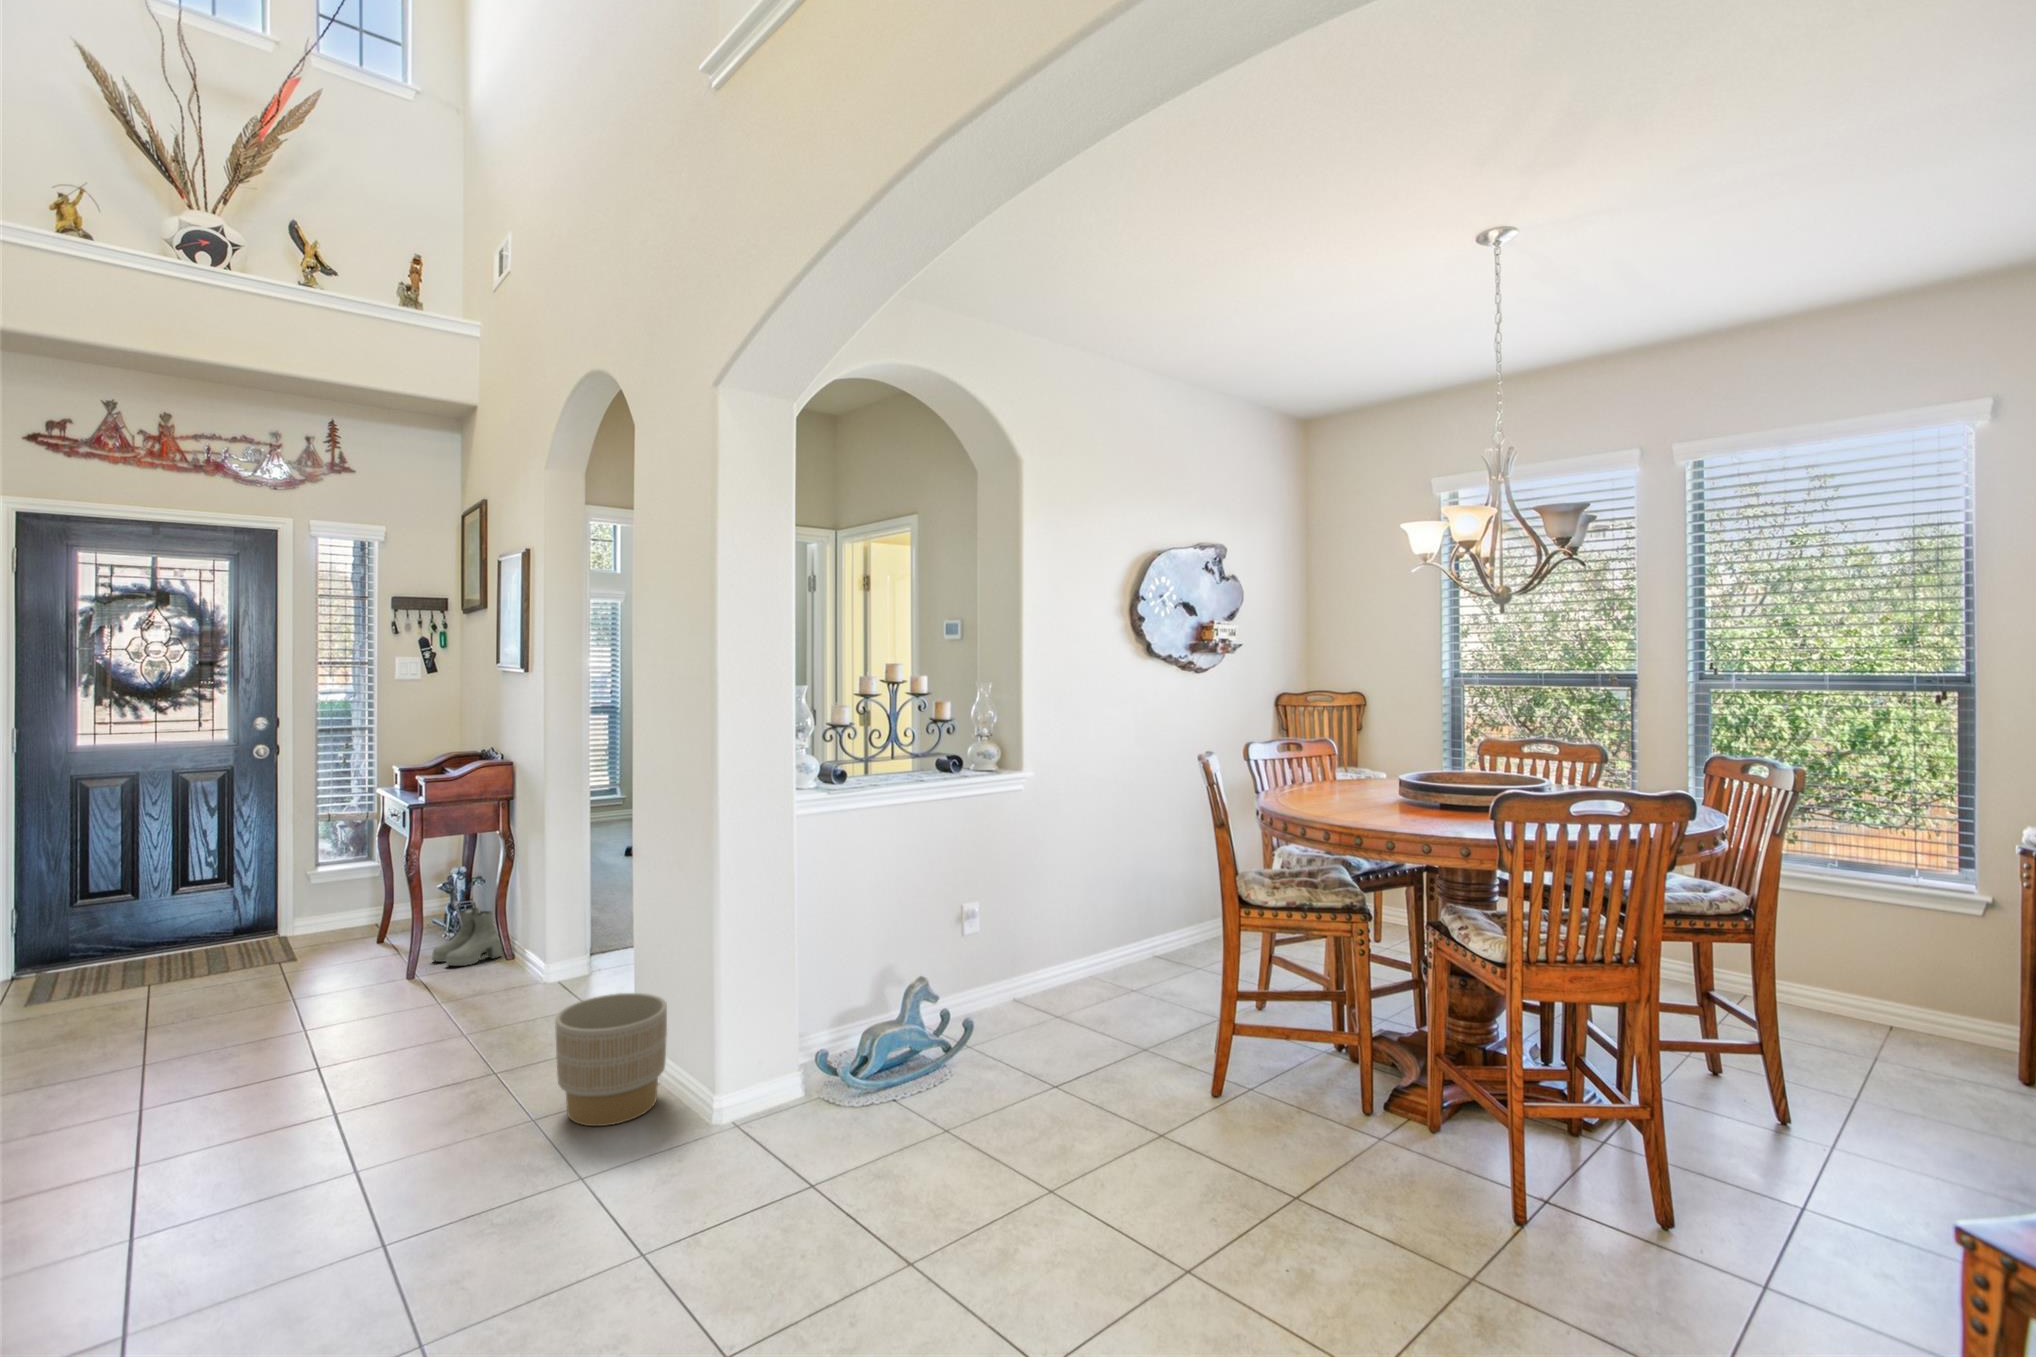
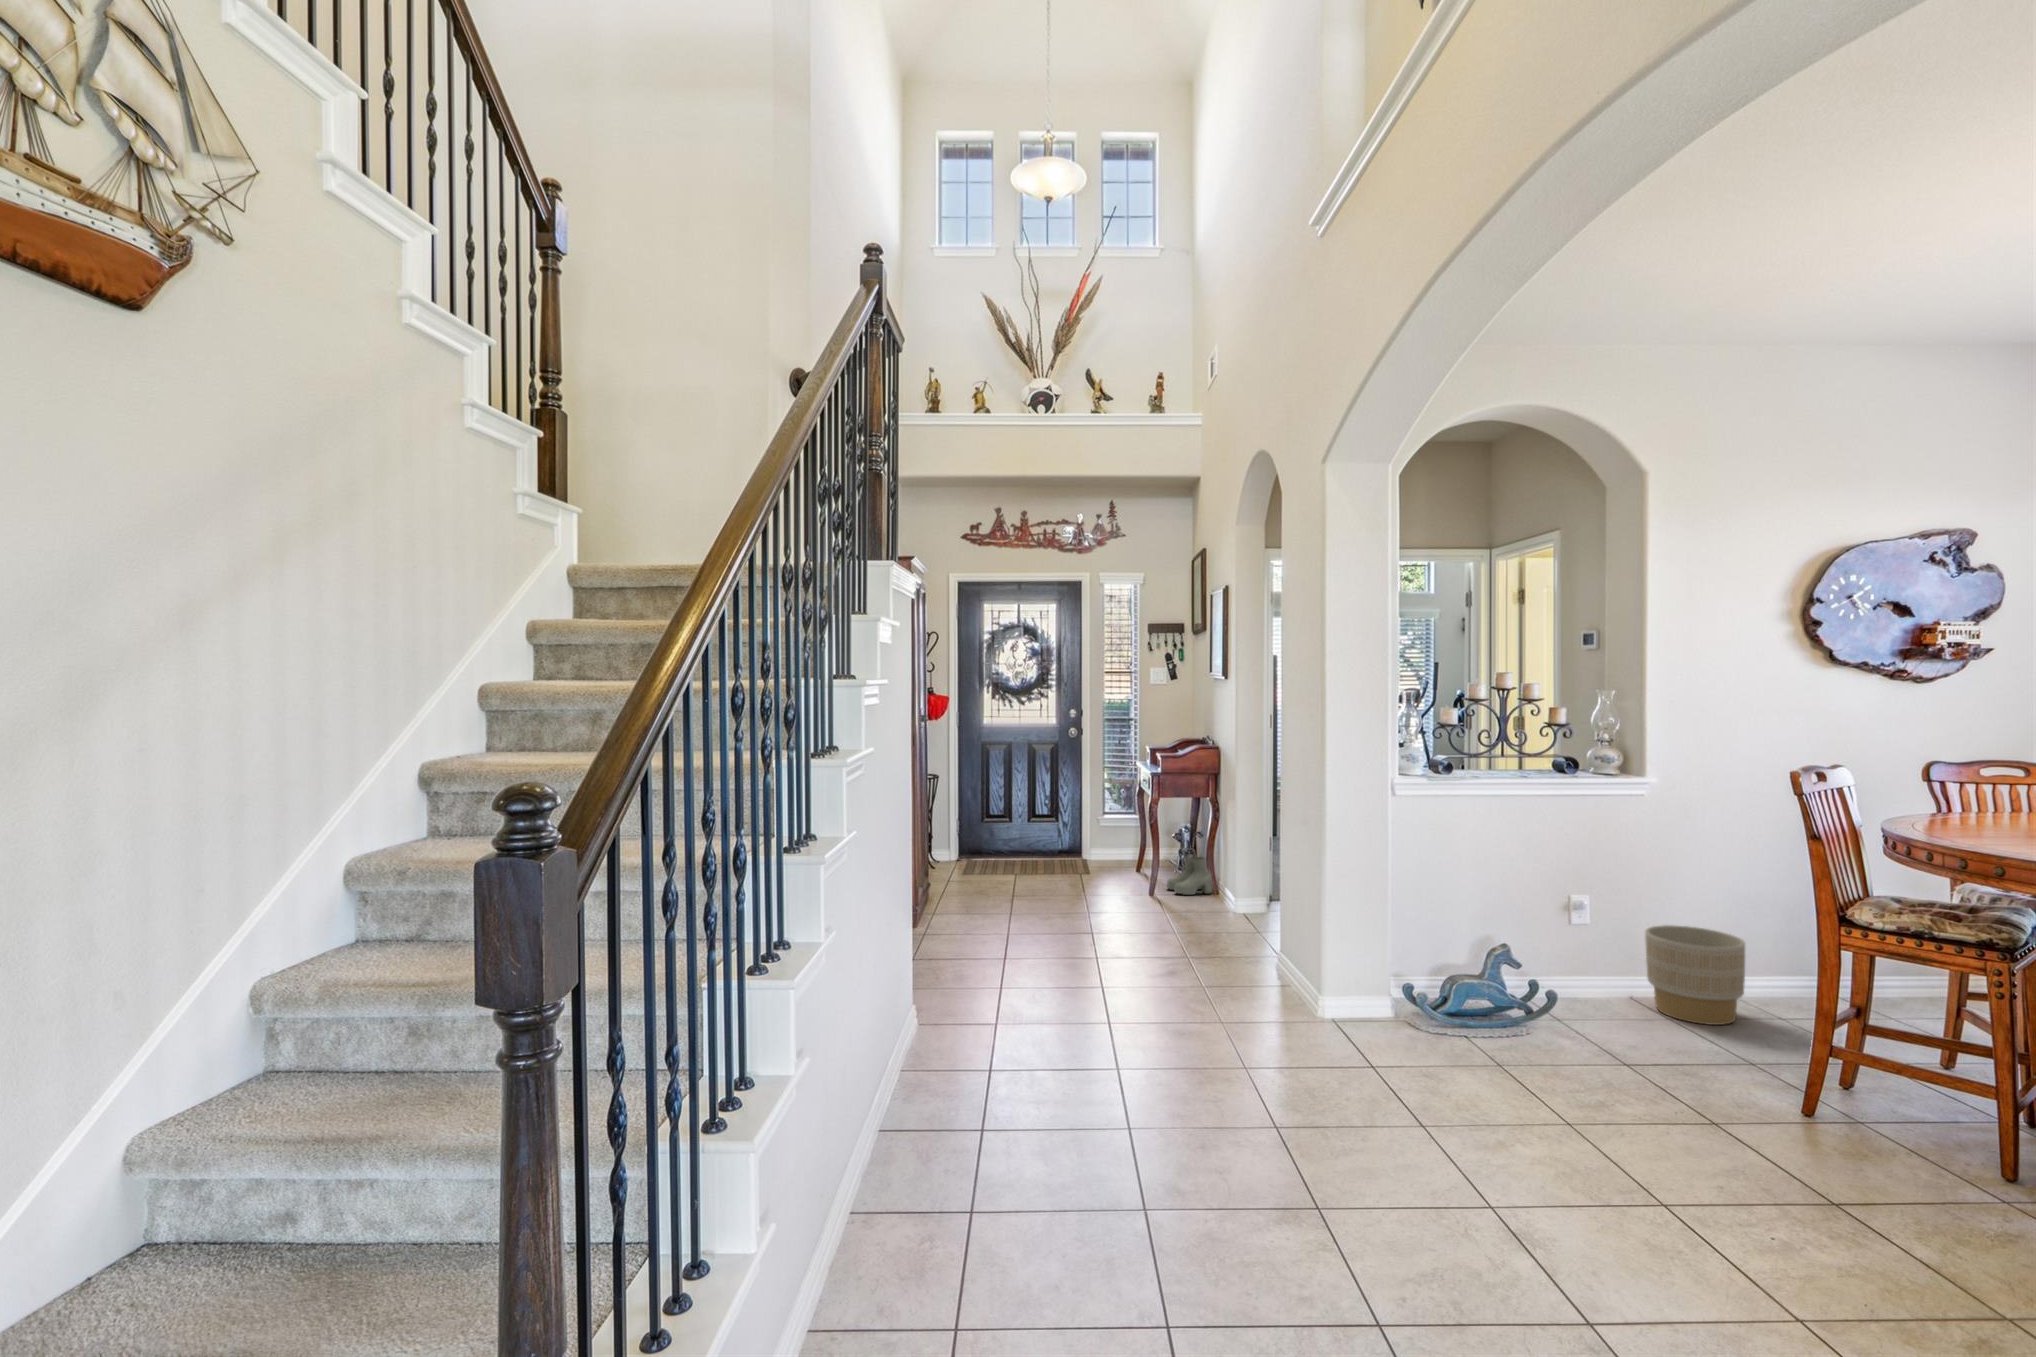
planter: present [555,993,667,1126] -> present [1645,925,1745,1025]

